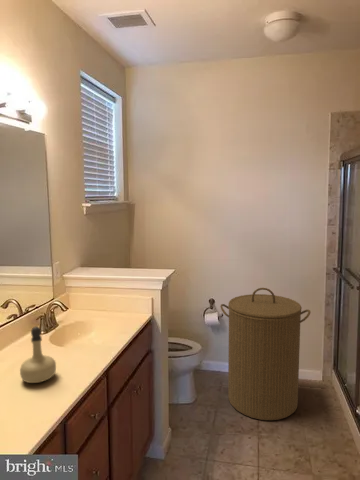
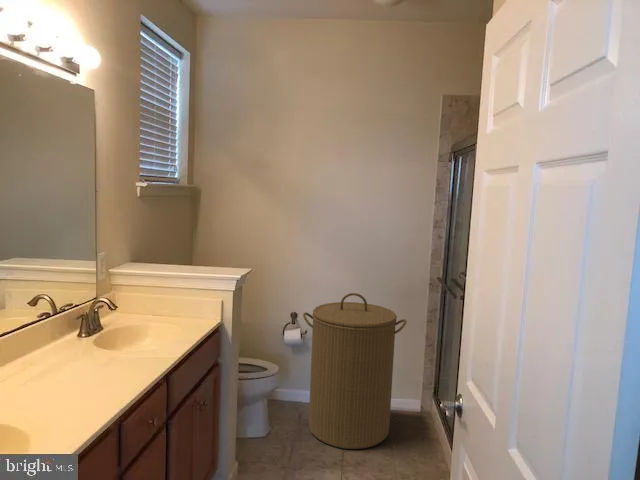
perfume bottle: present [20,327,56,383] -> none [61,318,107,386]

